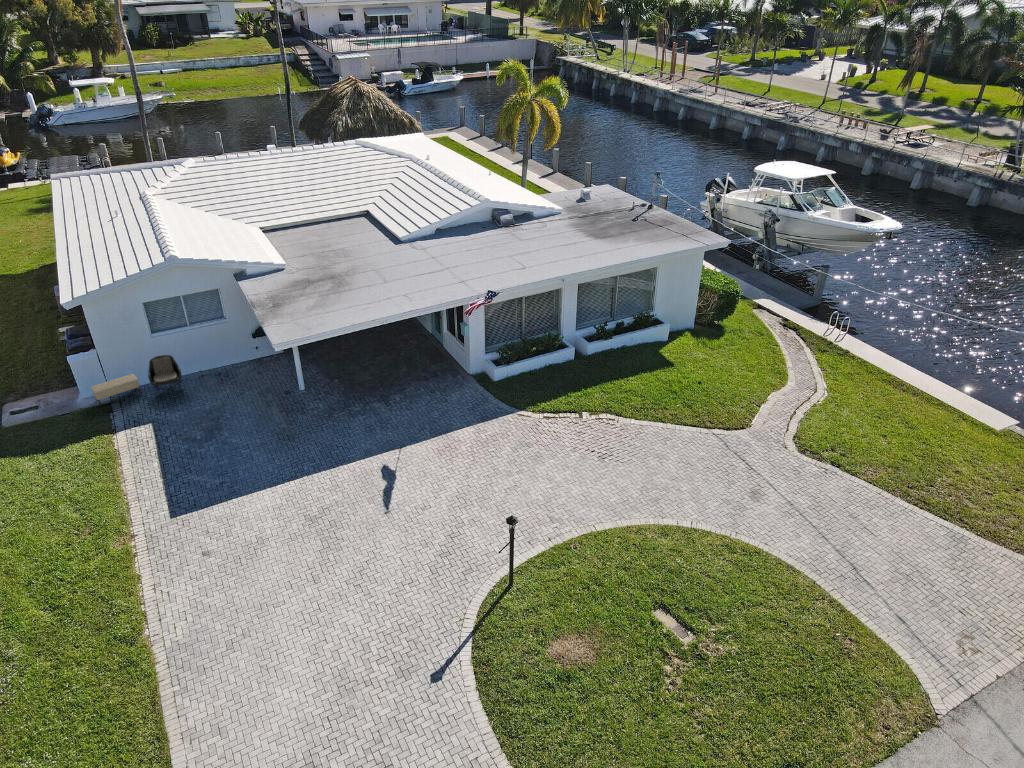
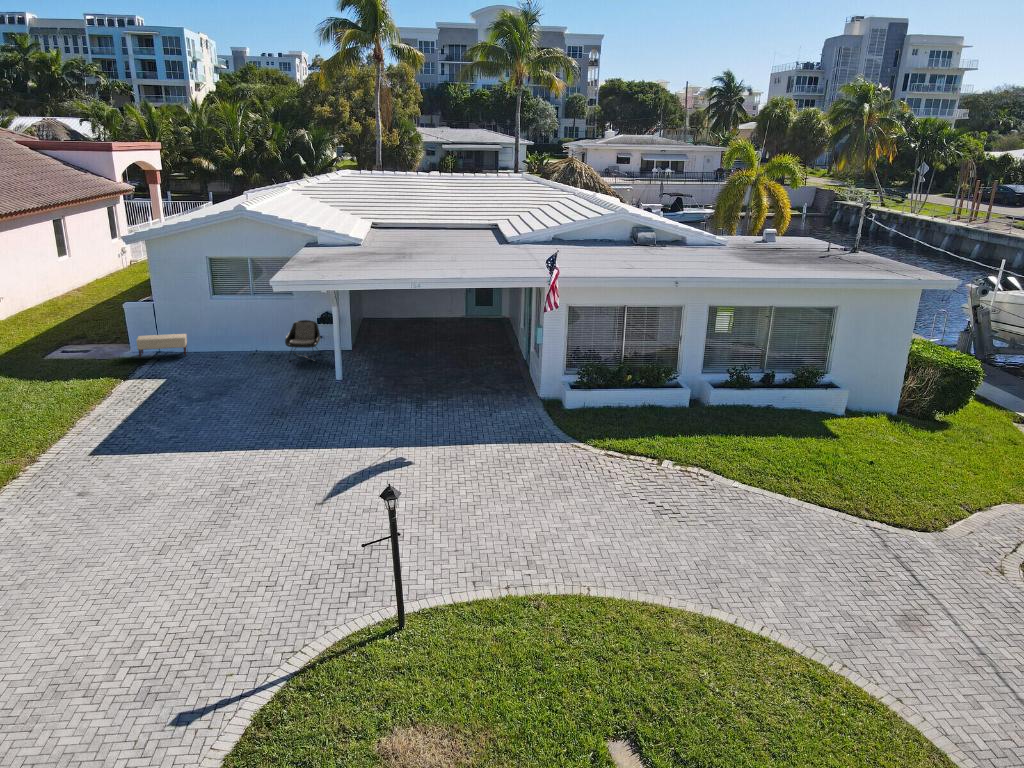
lounge chair: present [148,355,183,392] -> present [285,320,320,362]

